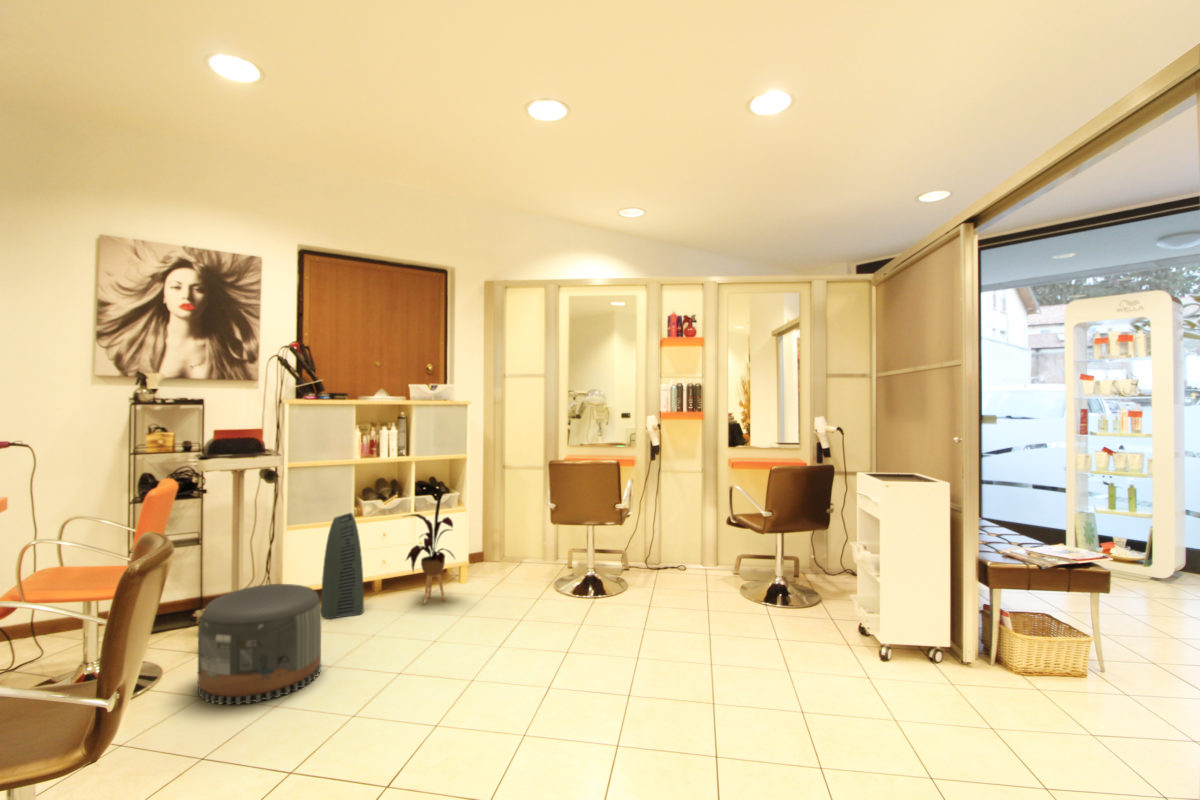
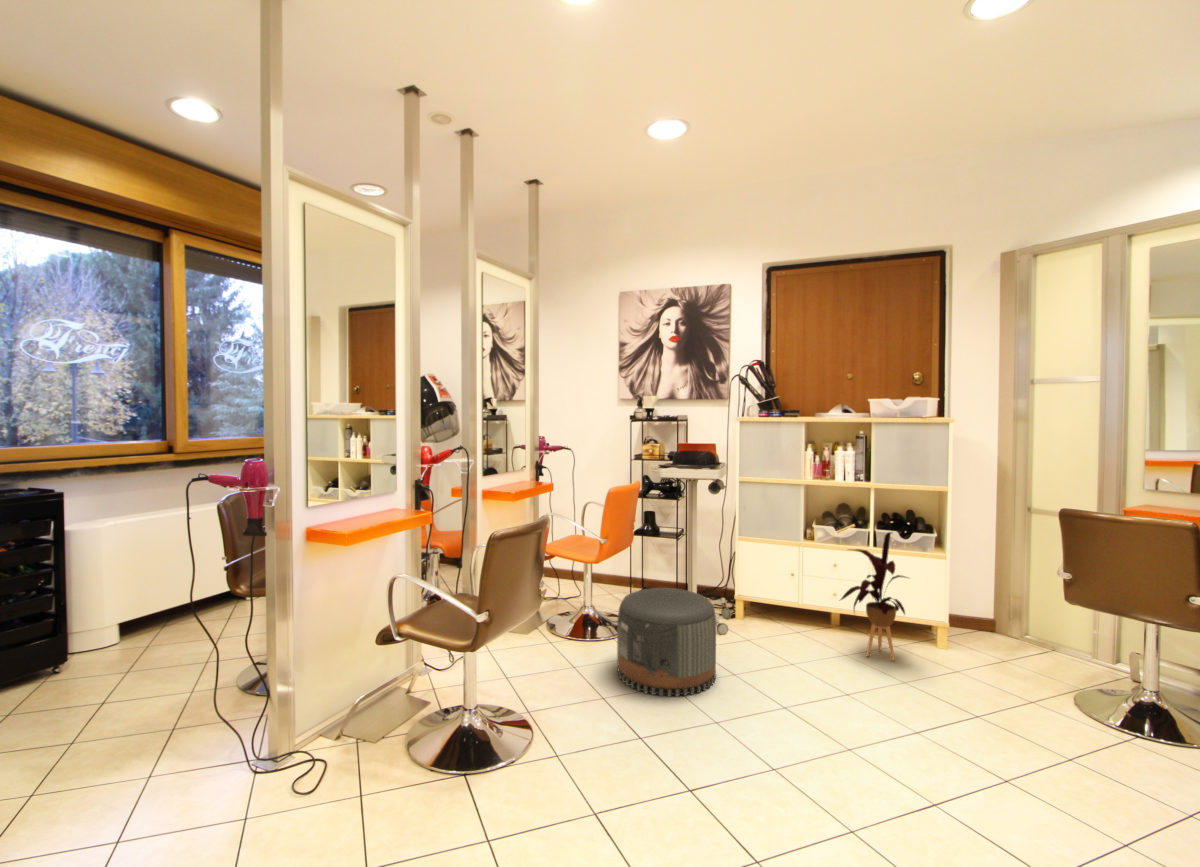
air purifier: present [321,513,364,619] -> none [761,536,802,645]

